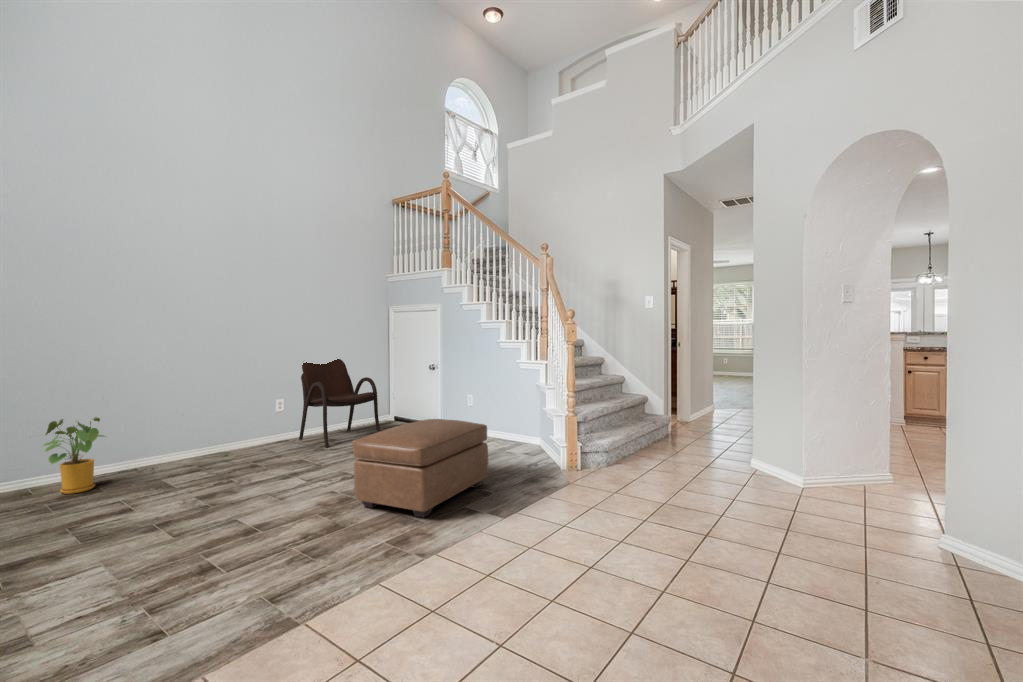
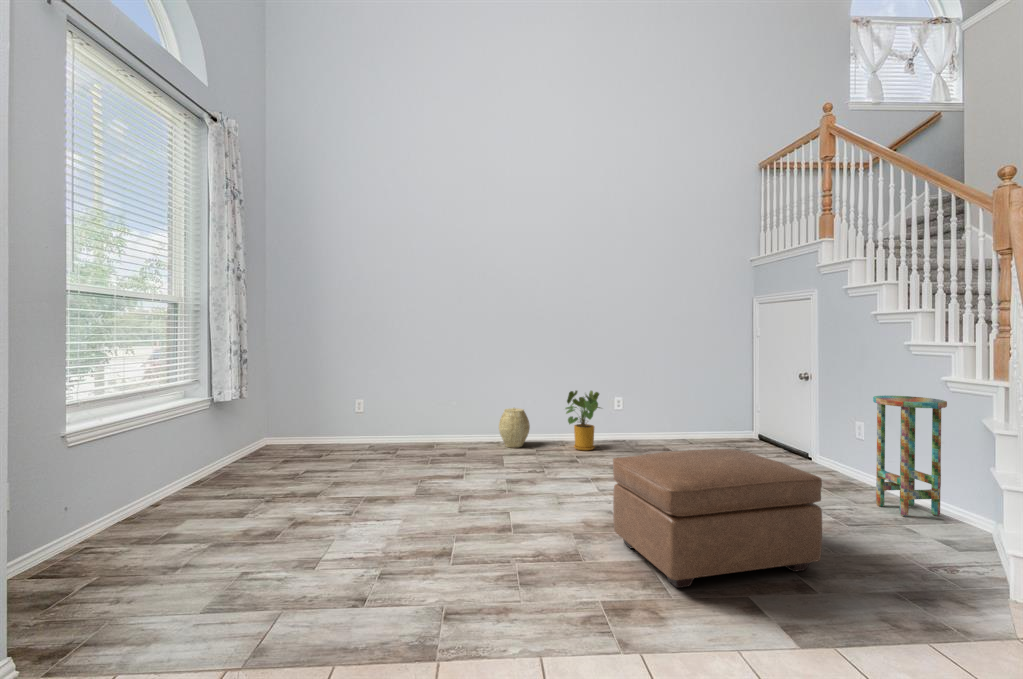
armchair: present [299,359,380,447] -> none [636,352,726,457]
side table: none [484,374,519,446] -> present [873,396,947,517]
house plant: present [43,417,103,494] -> present [565,391,600,451]
woven basket: none [146,426,188,471] -> present [499,408,530,448]

